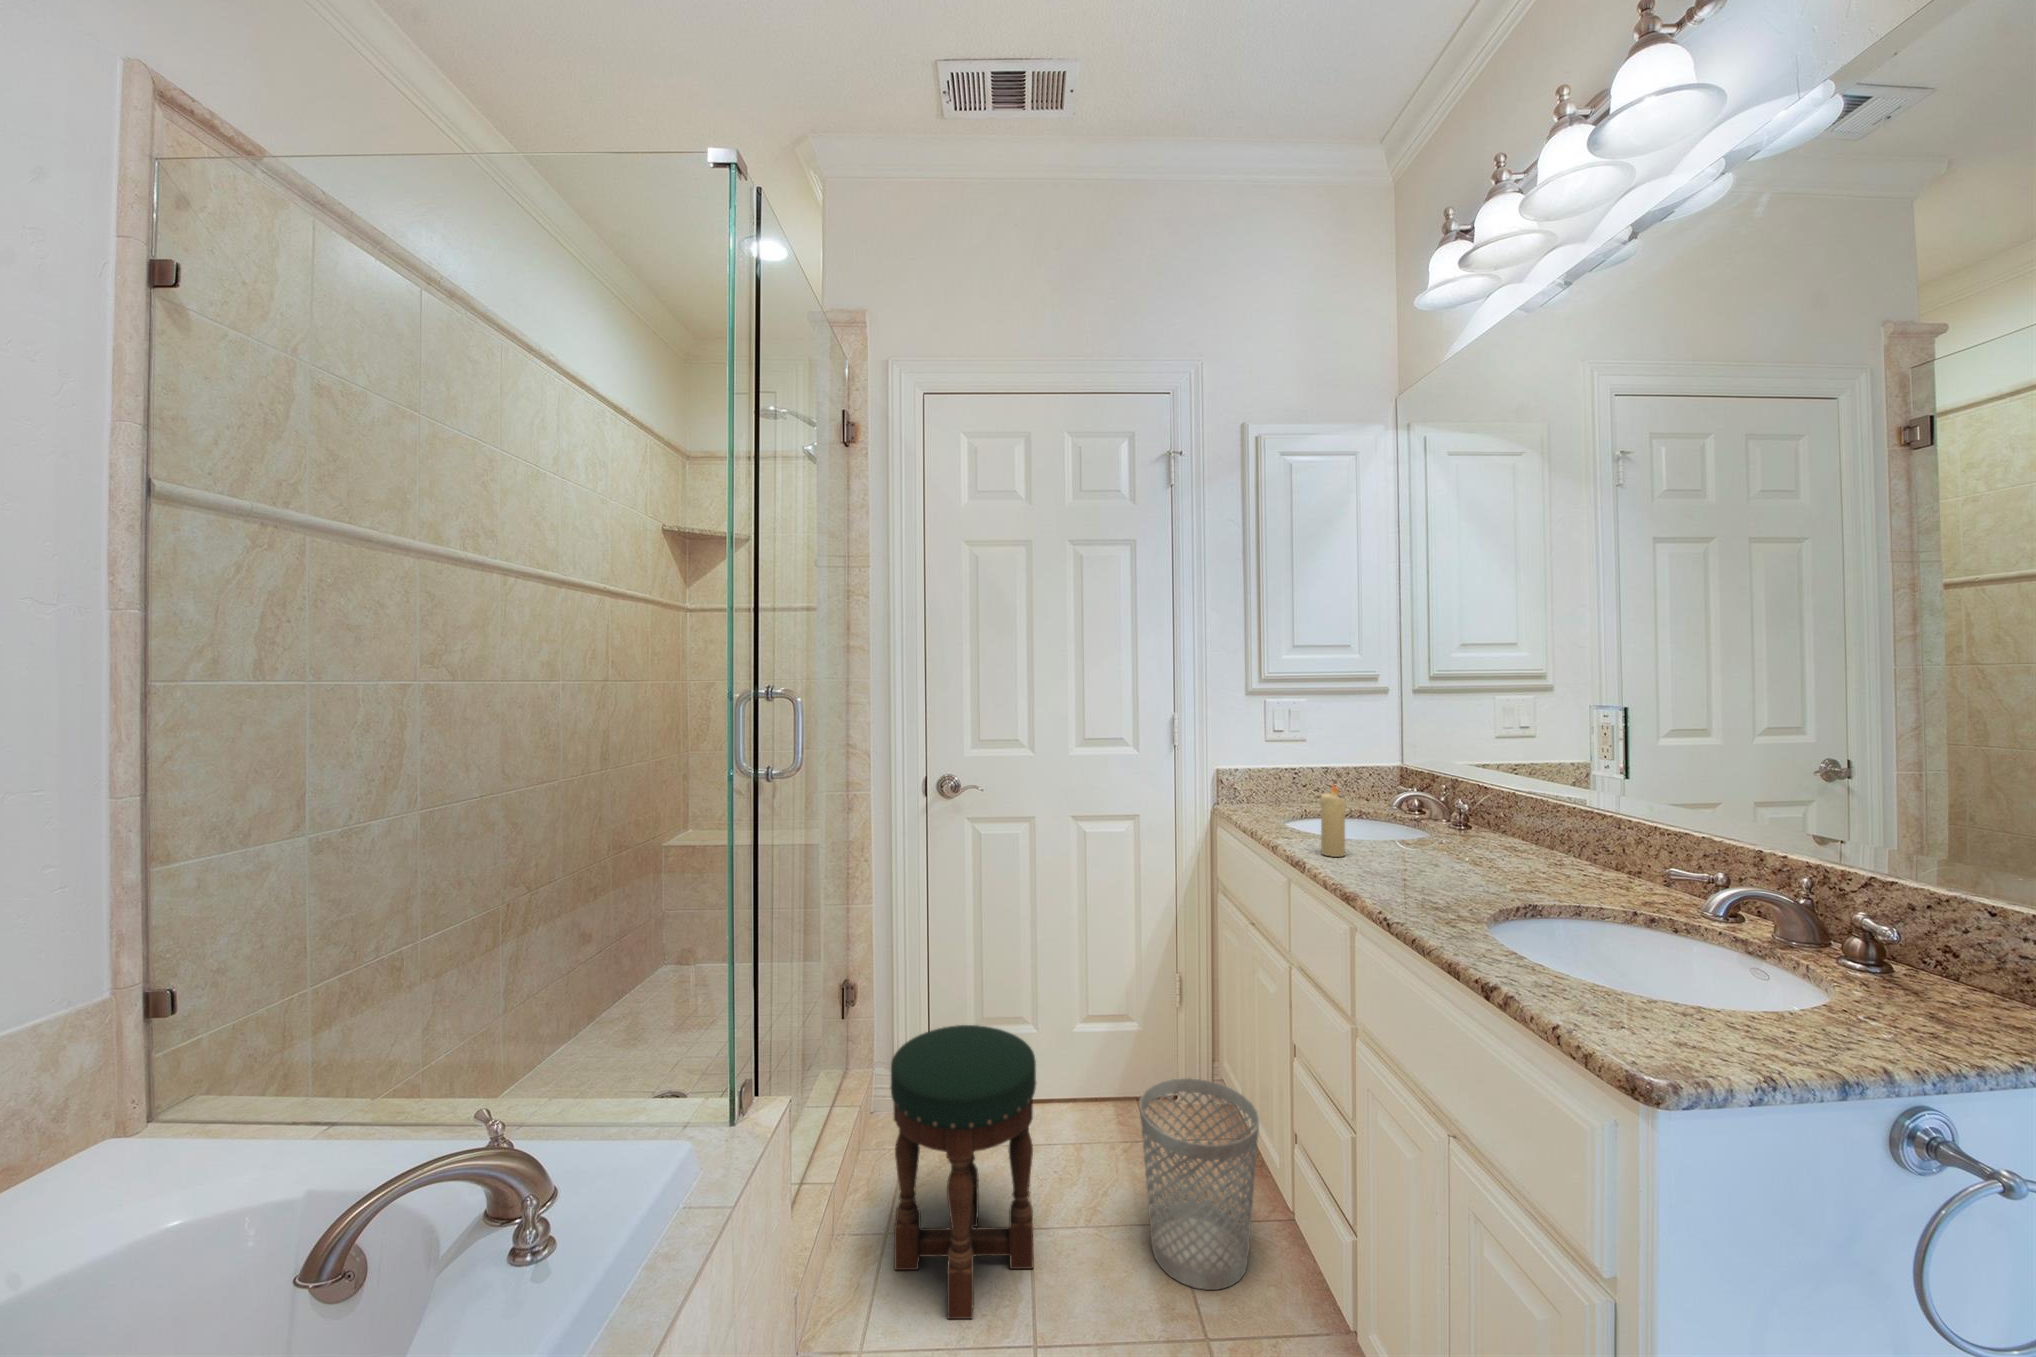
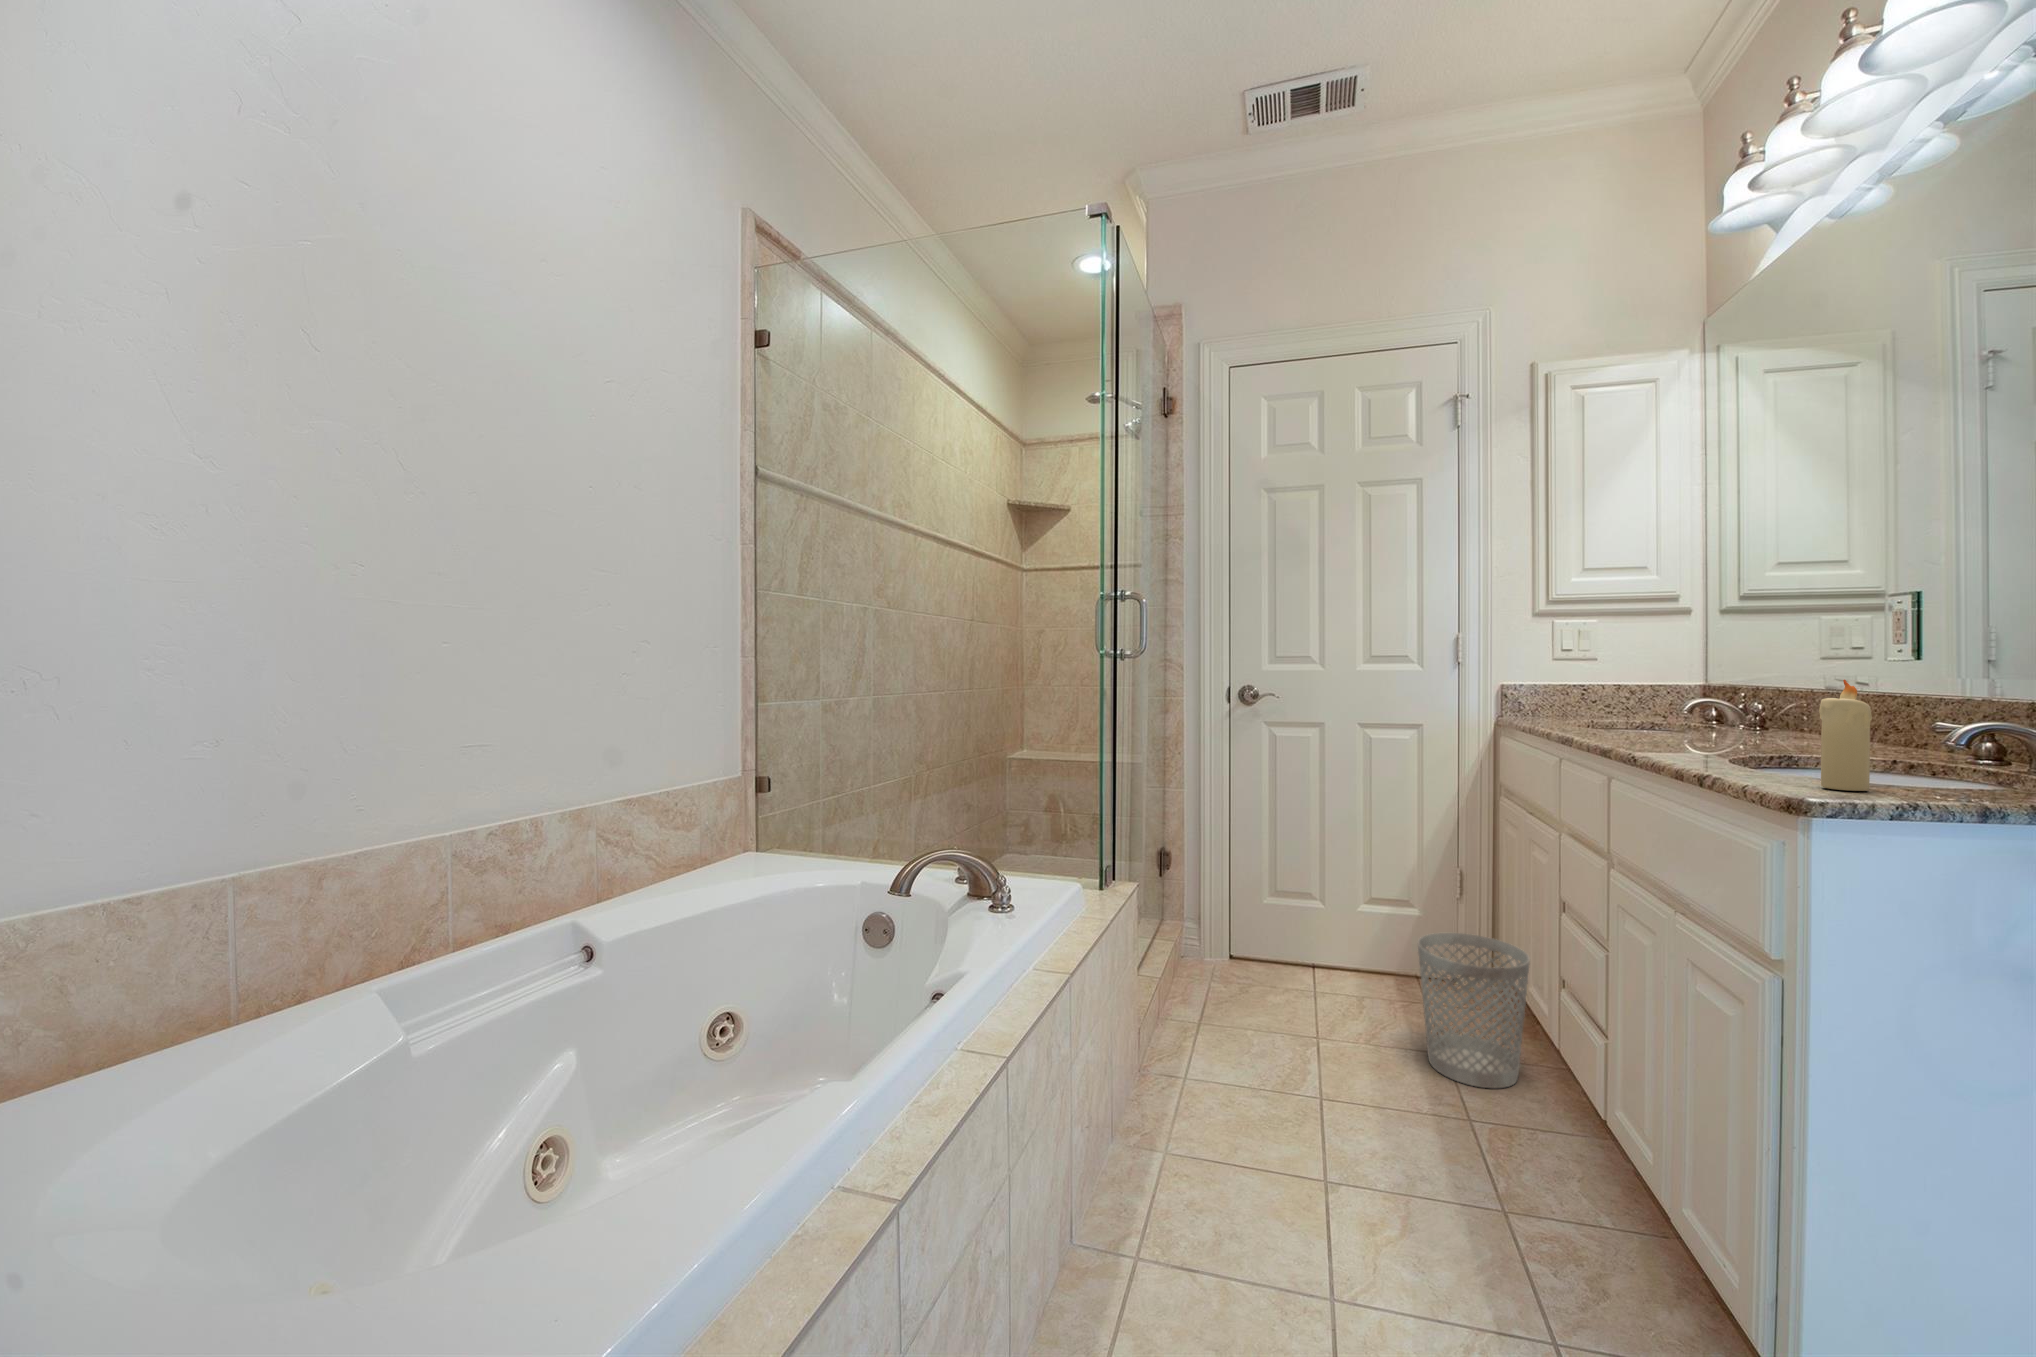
candle: present [1320,785,1346,857] -> present [1819,679,1872,791]
stool: present [891,1025,1037,1319] -> none [1209,872,1327,1072]

